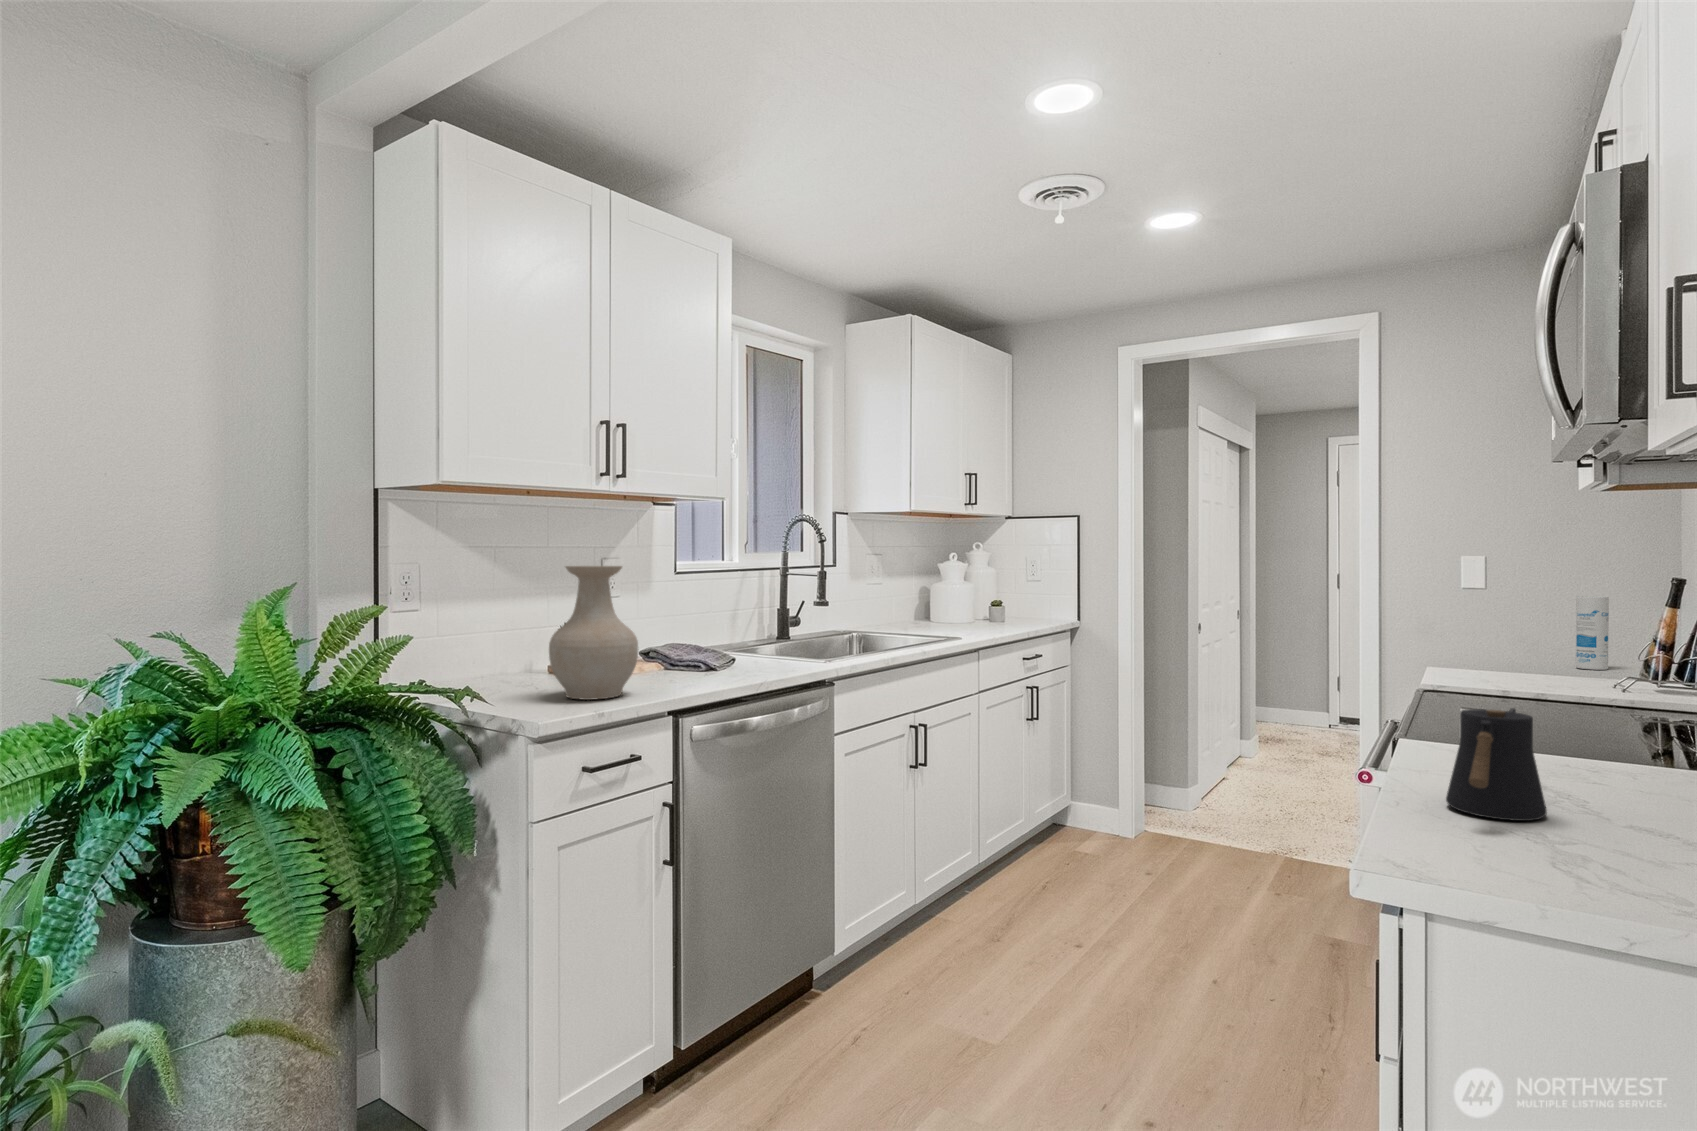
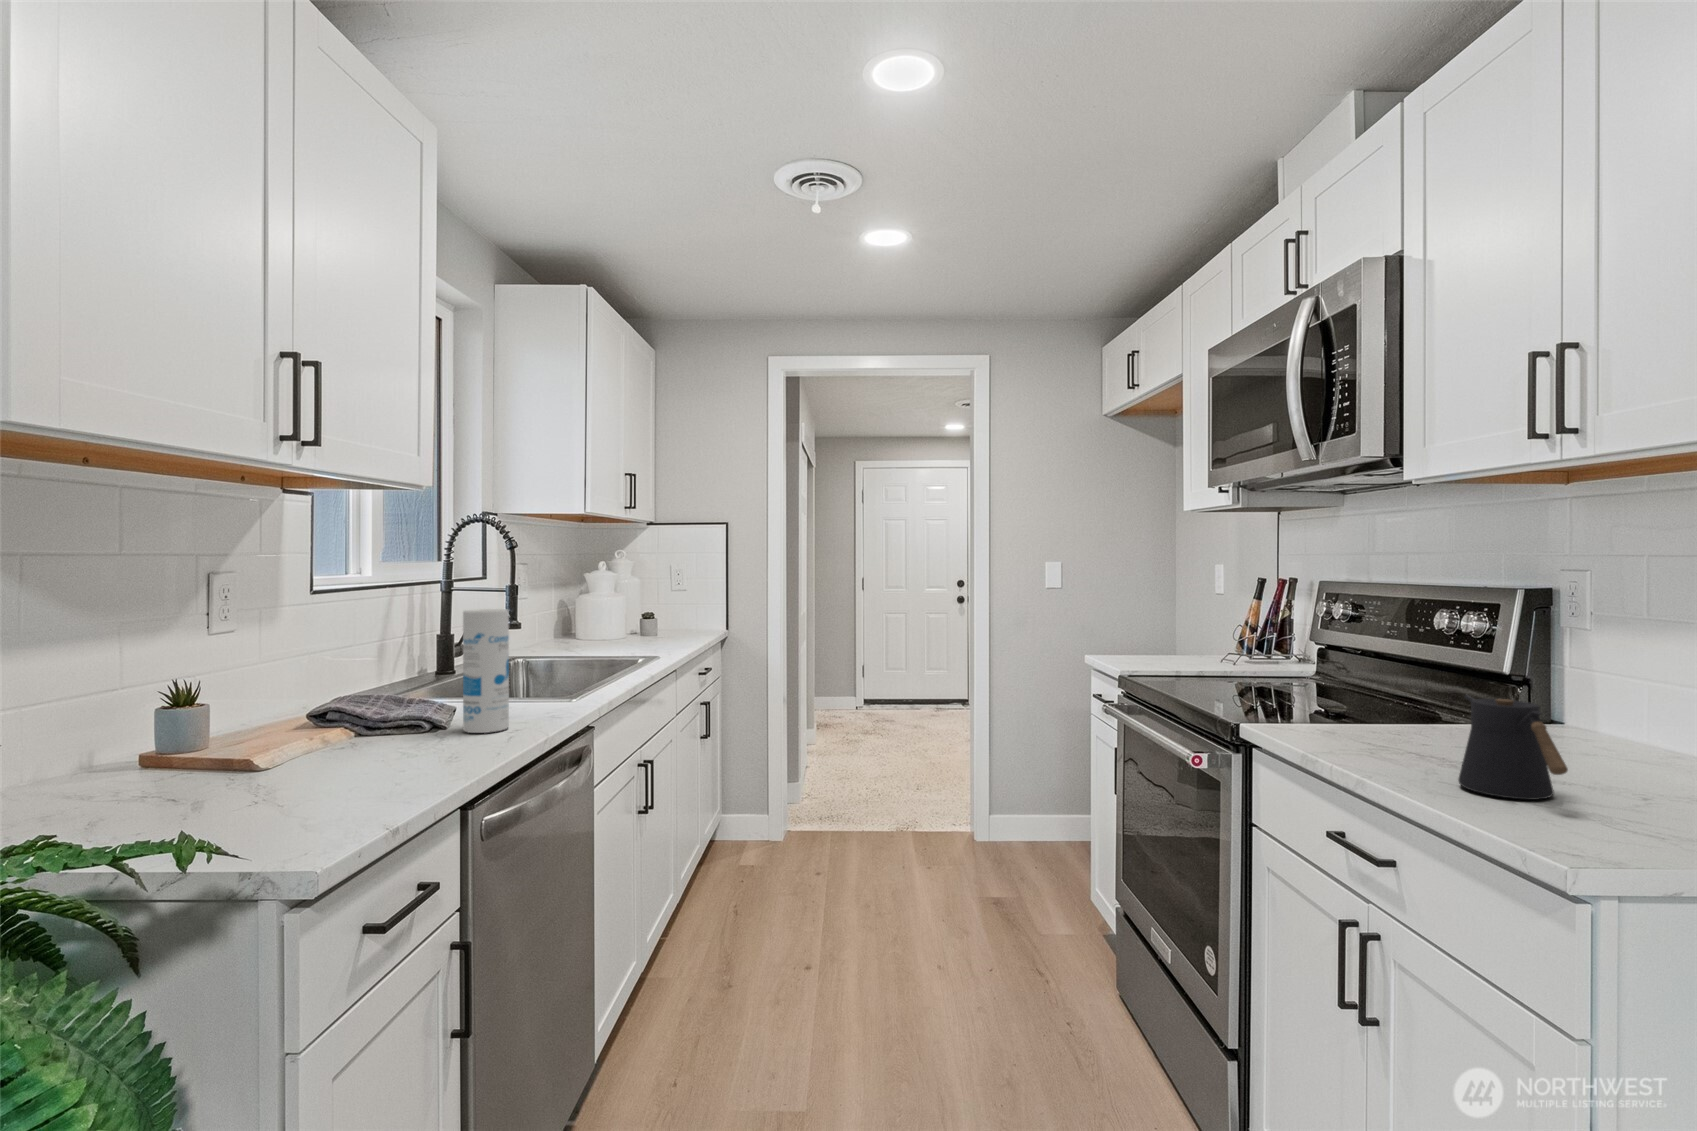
vase: present [549,566,638,700] -> none [231,582,402,811]
canister: present [1576,596,1609,670] -> present [463,609,509,733]

